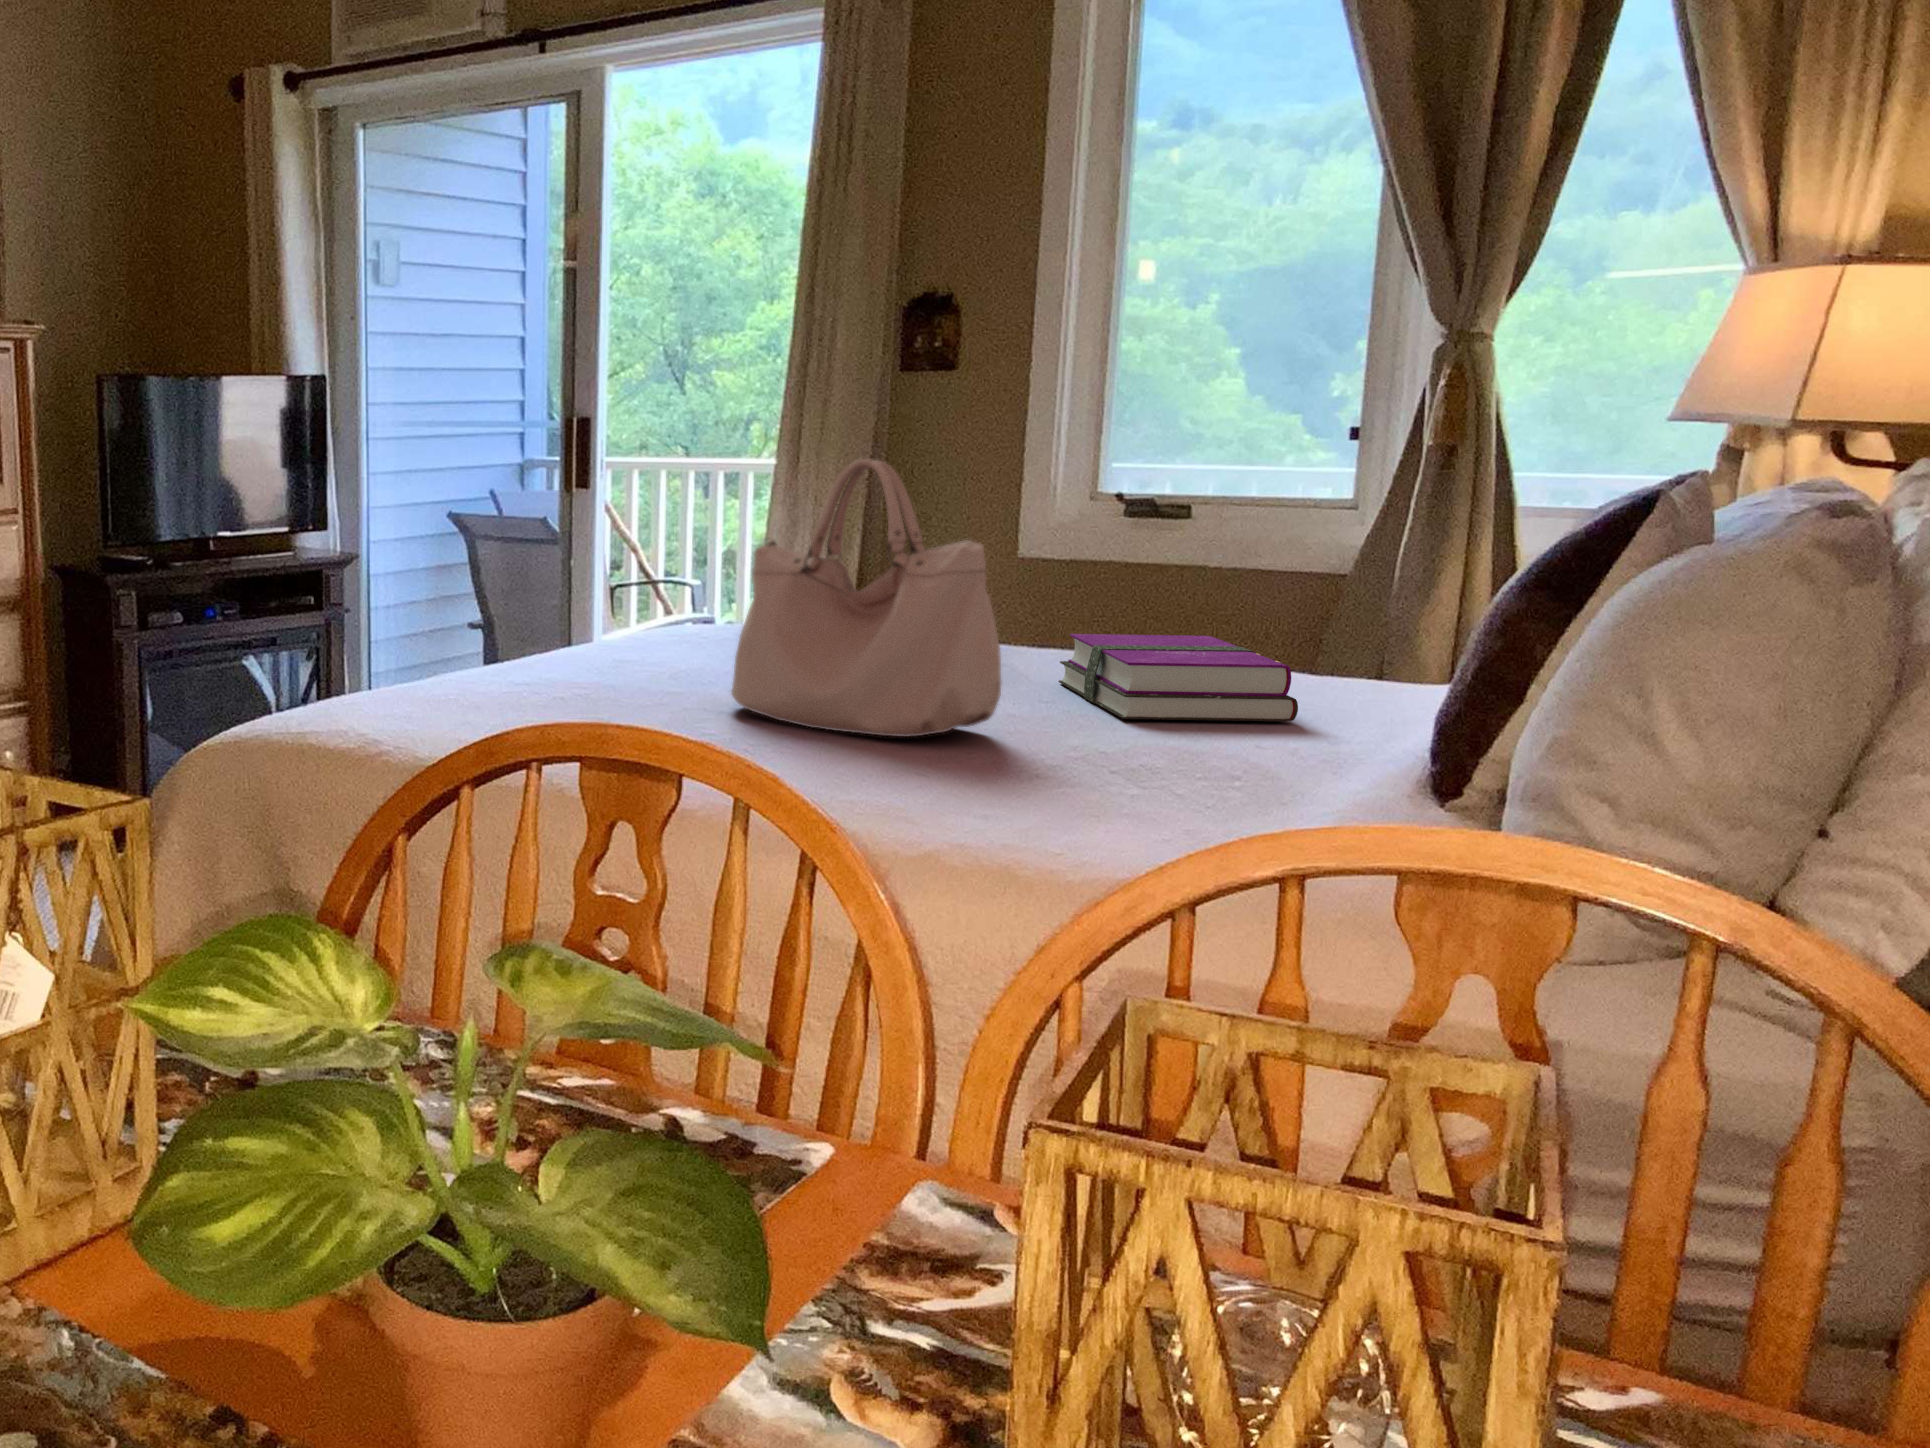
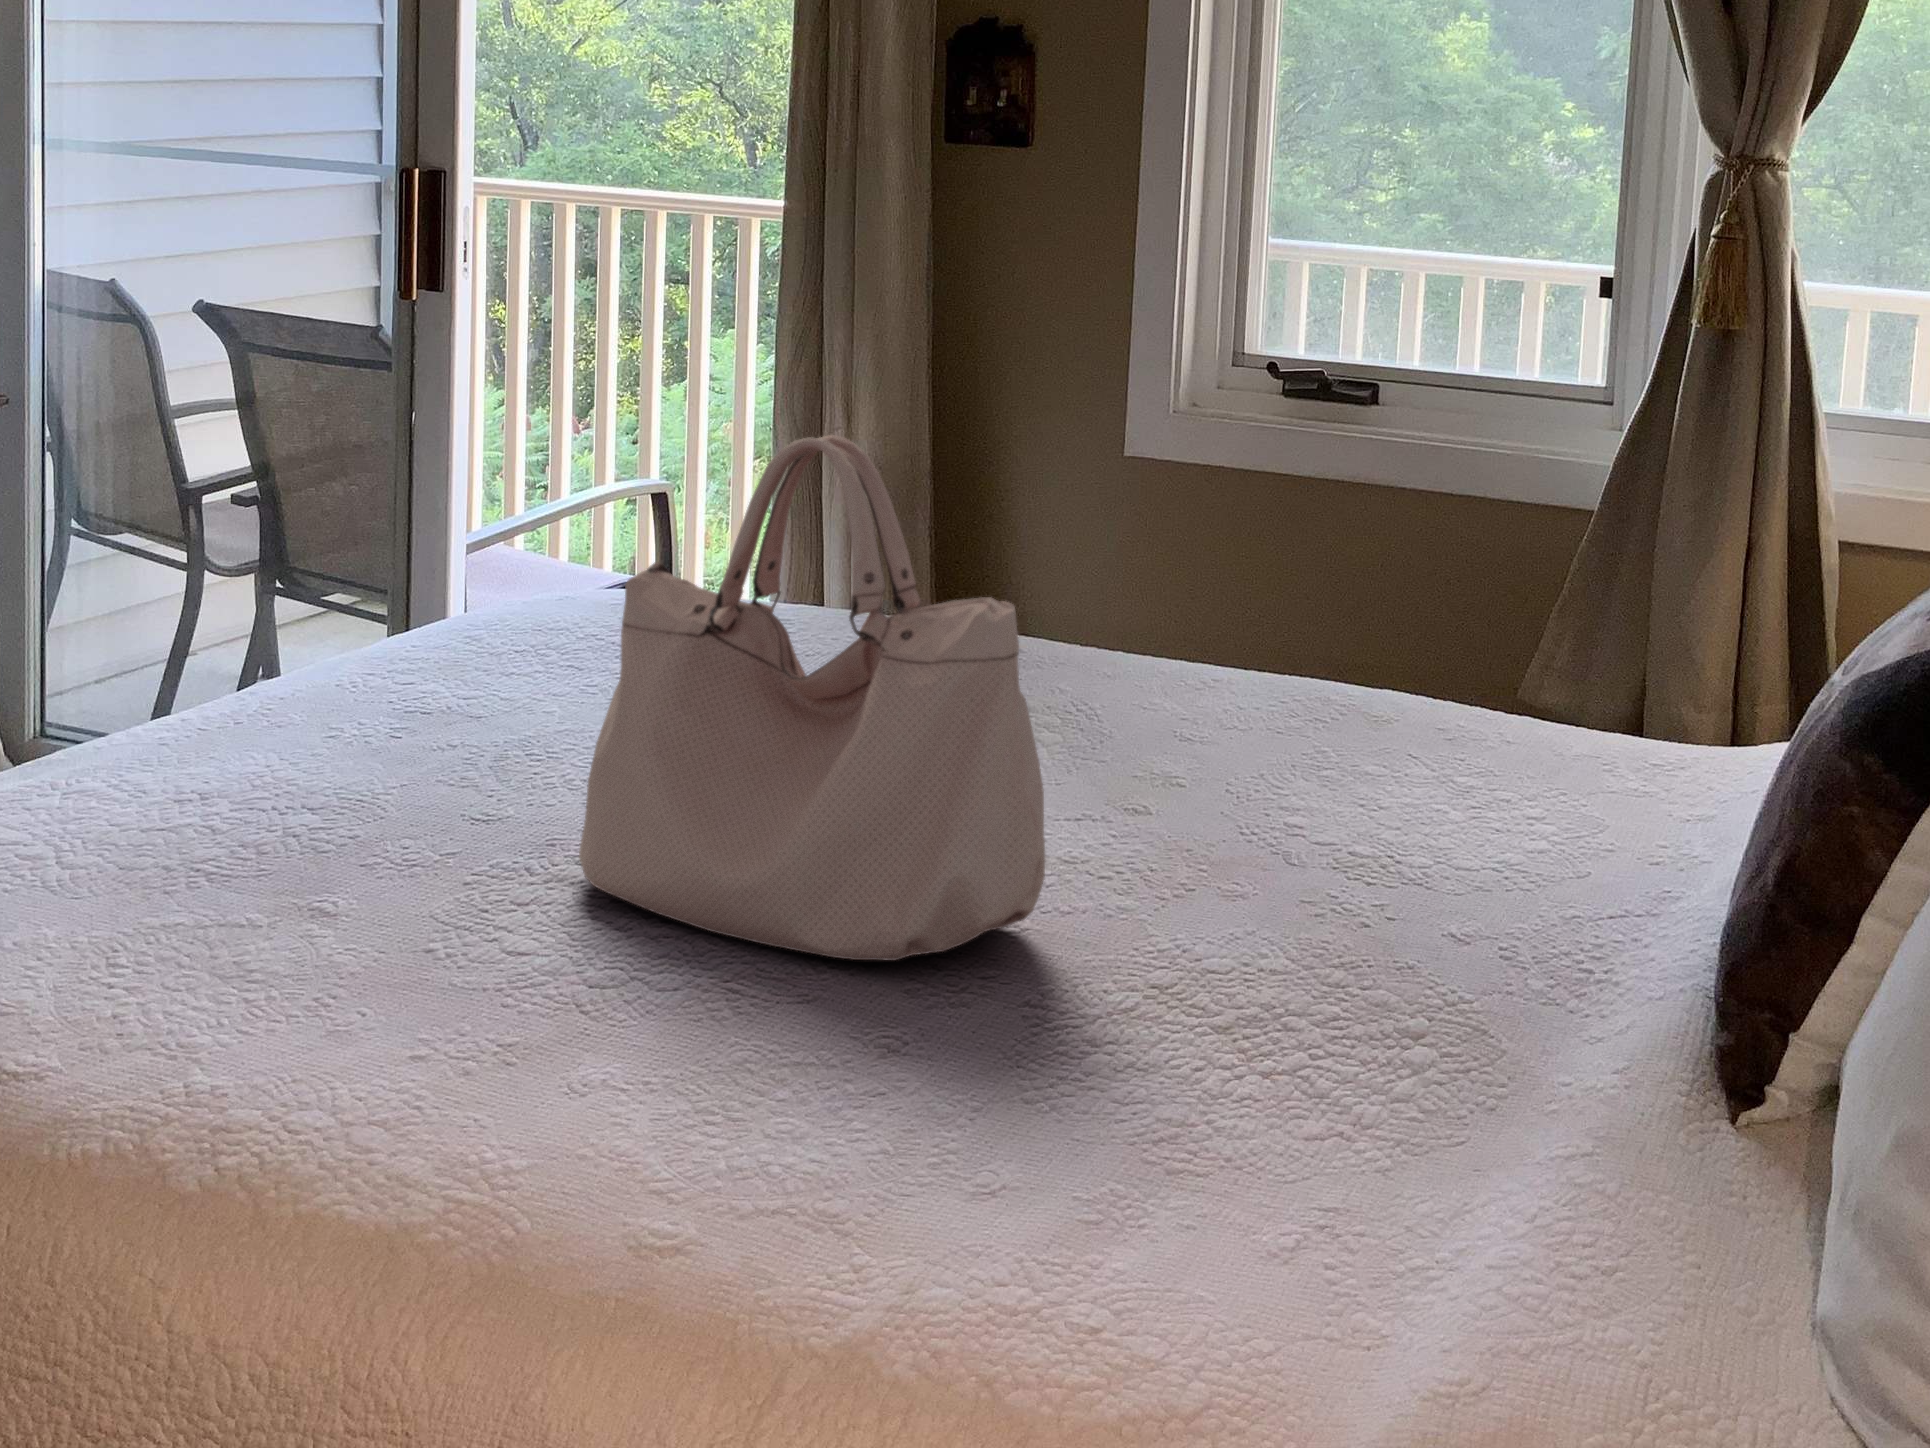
hardback book: present [1058,634,1298,721] -> none [1162,688,1525,877]

